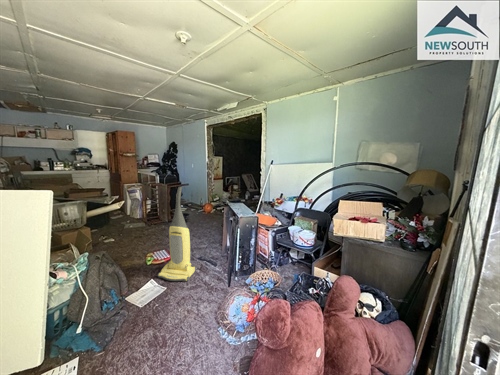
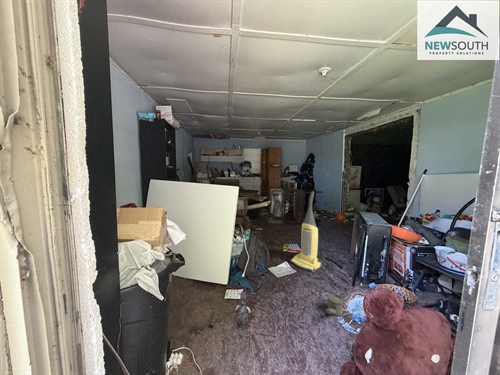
watering can: none [209,299,226,337] -> present [326,291,344,316]

